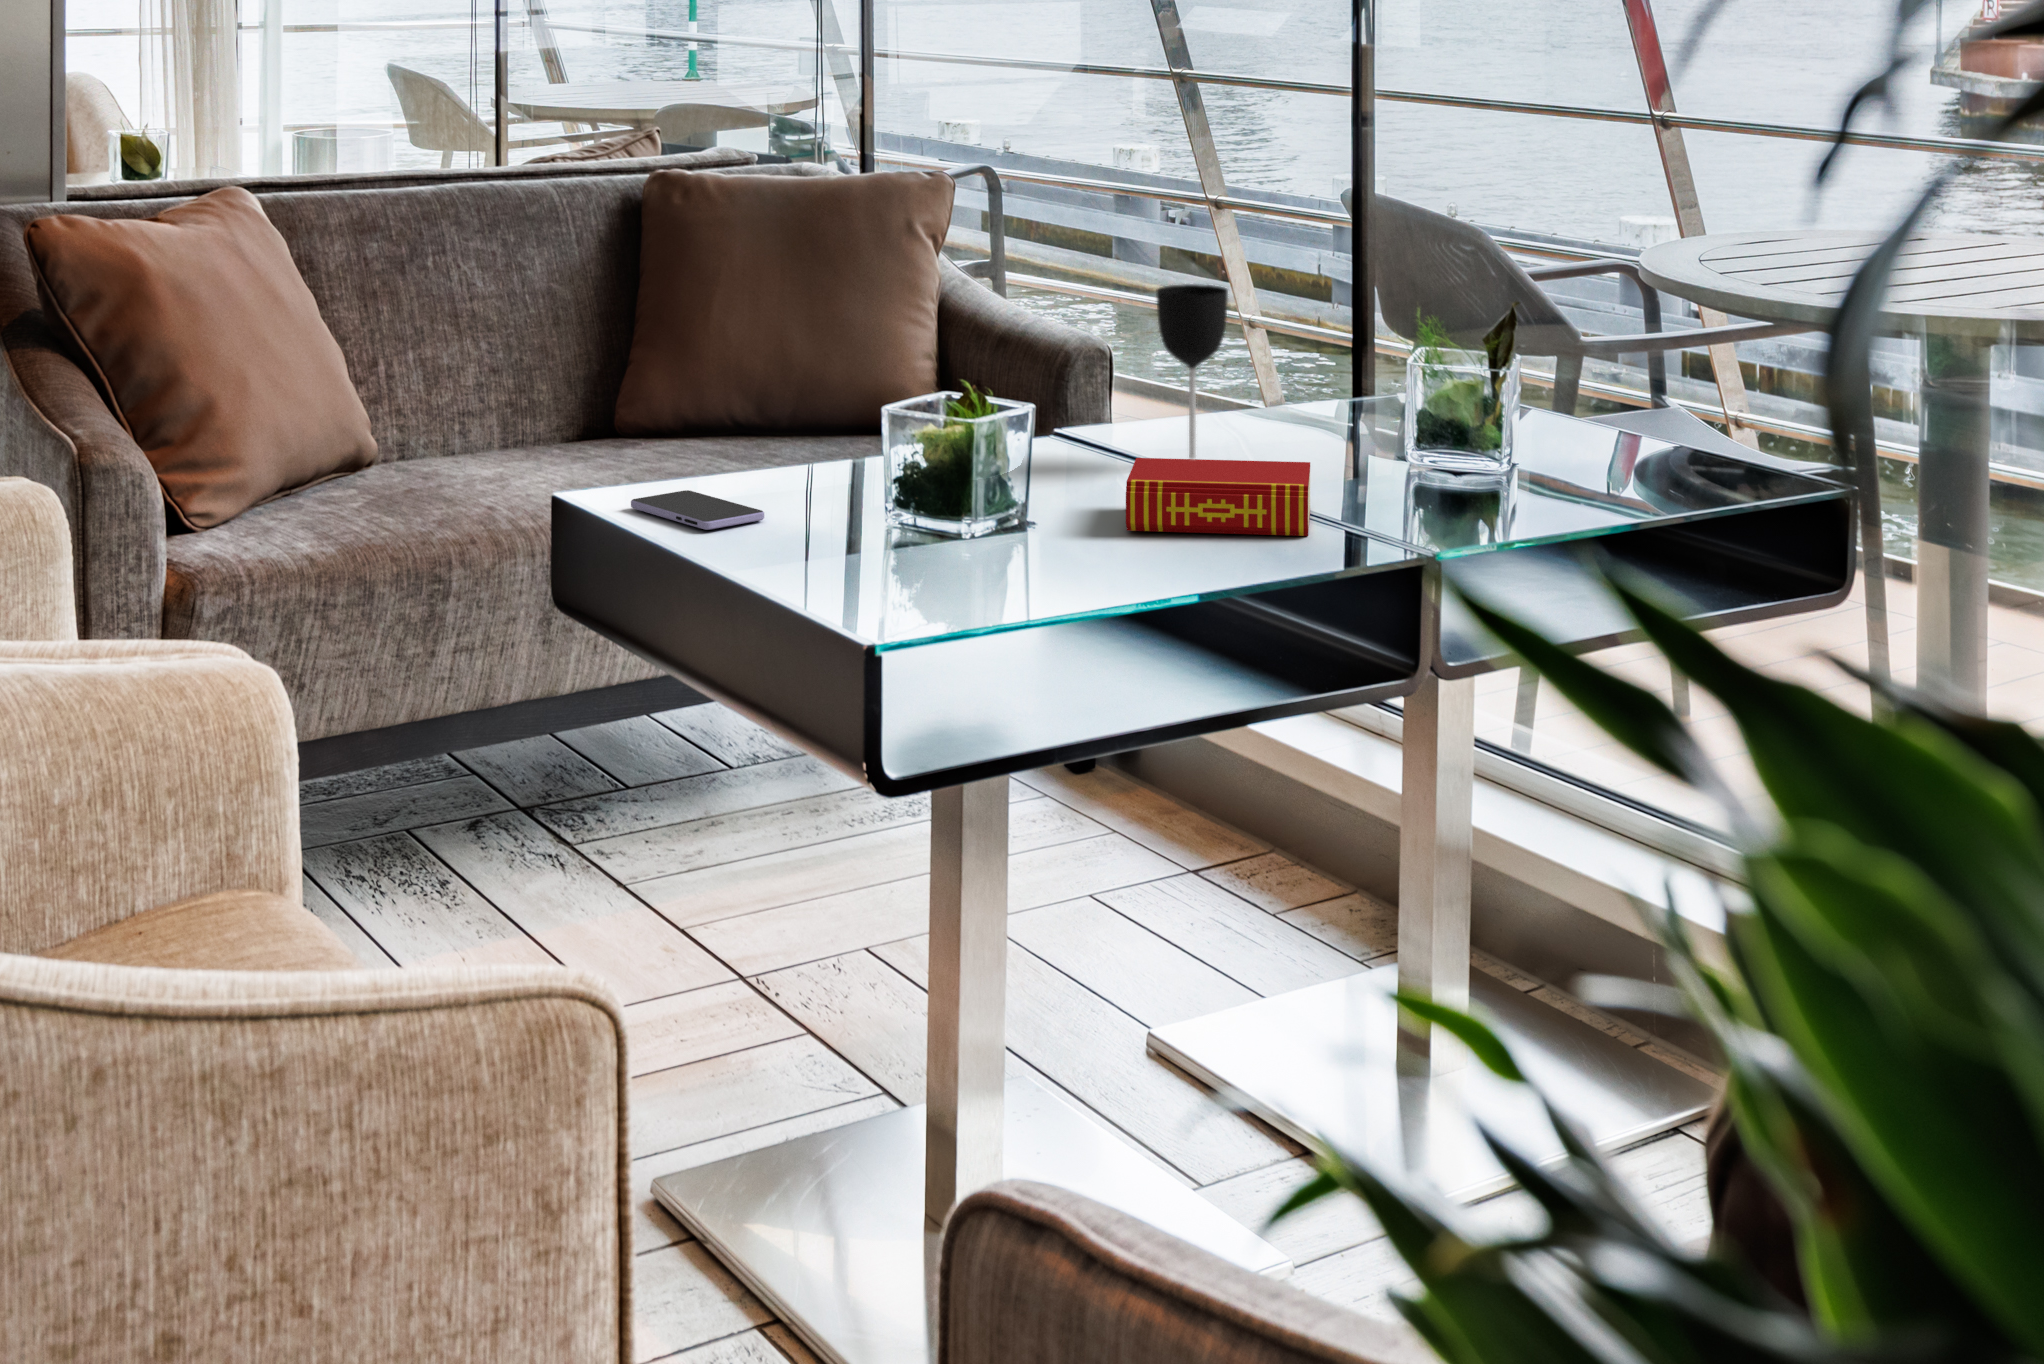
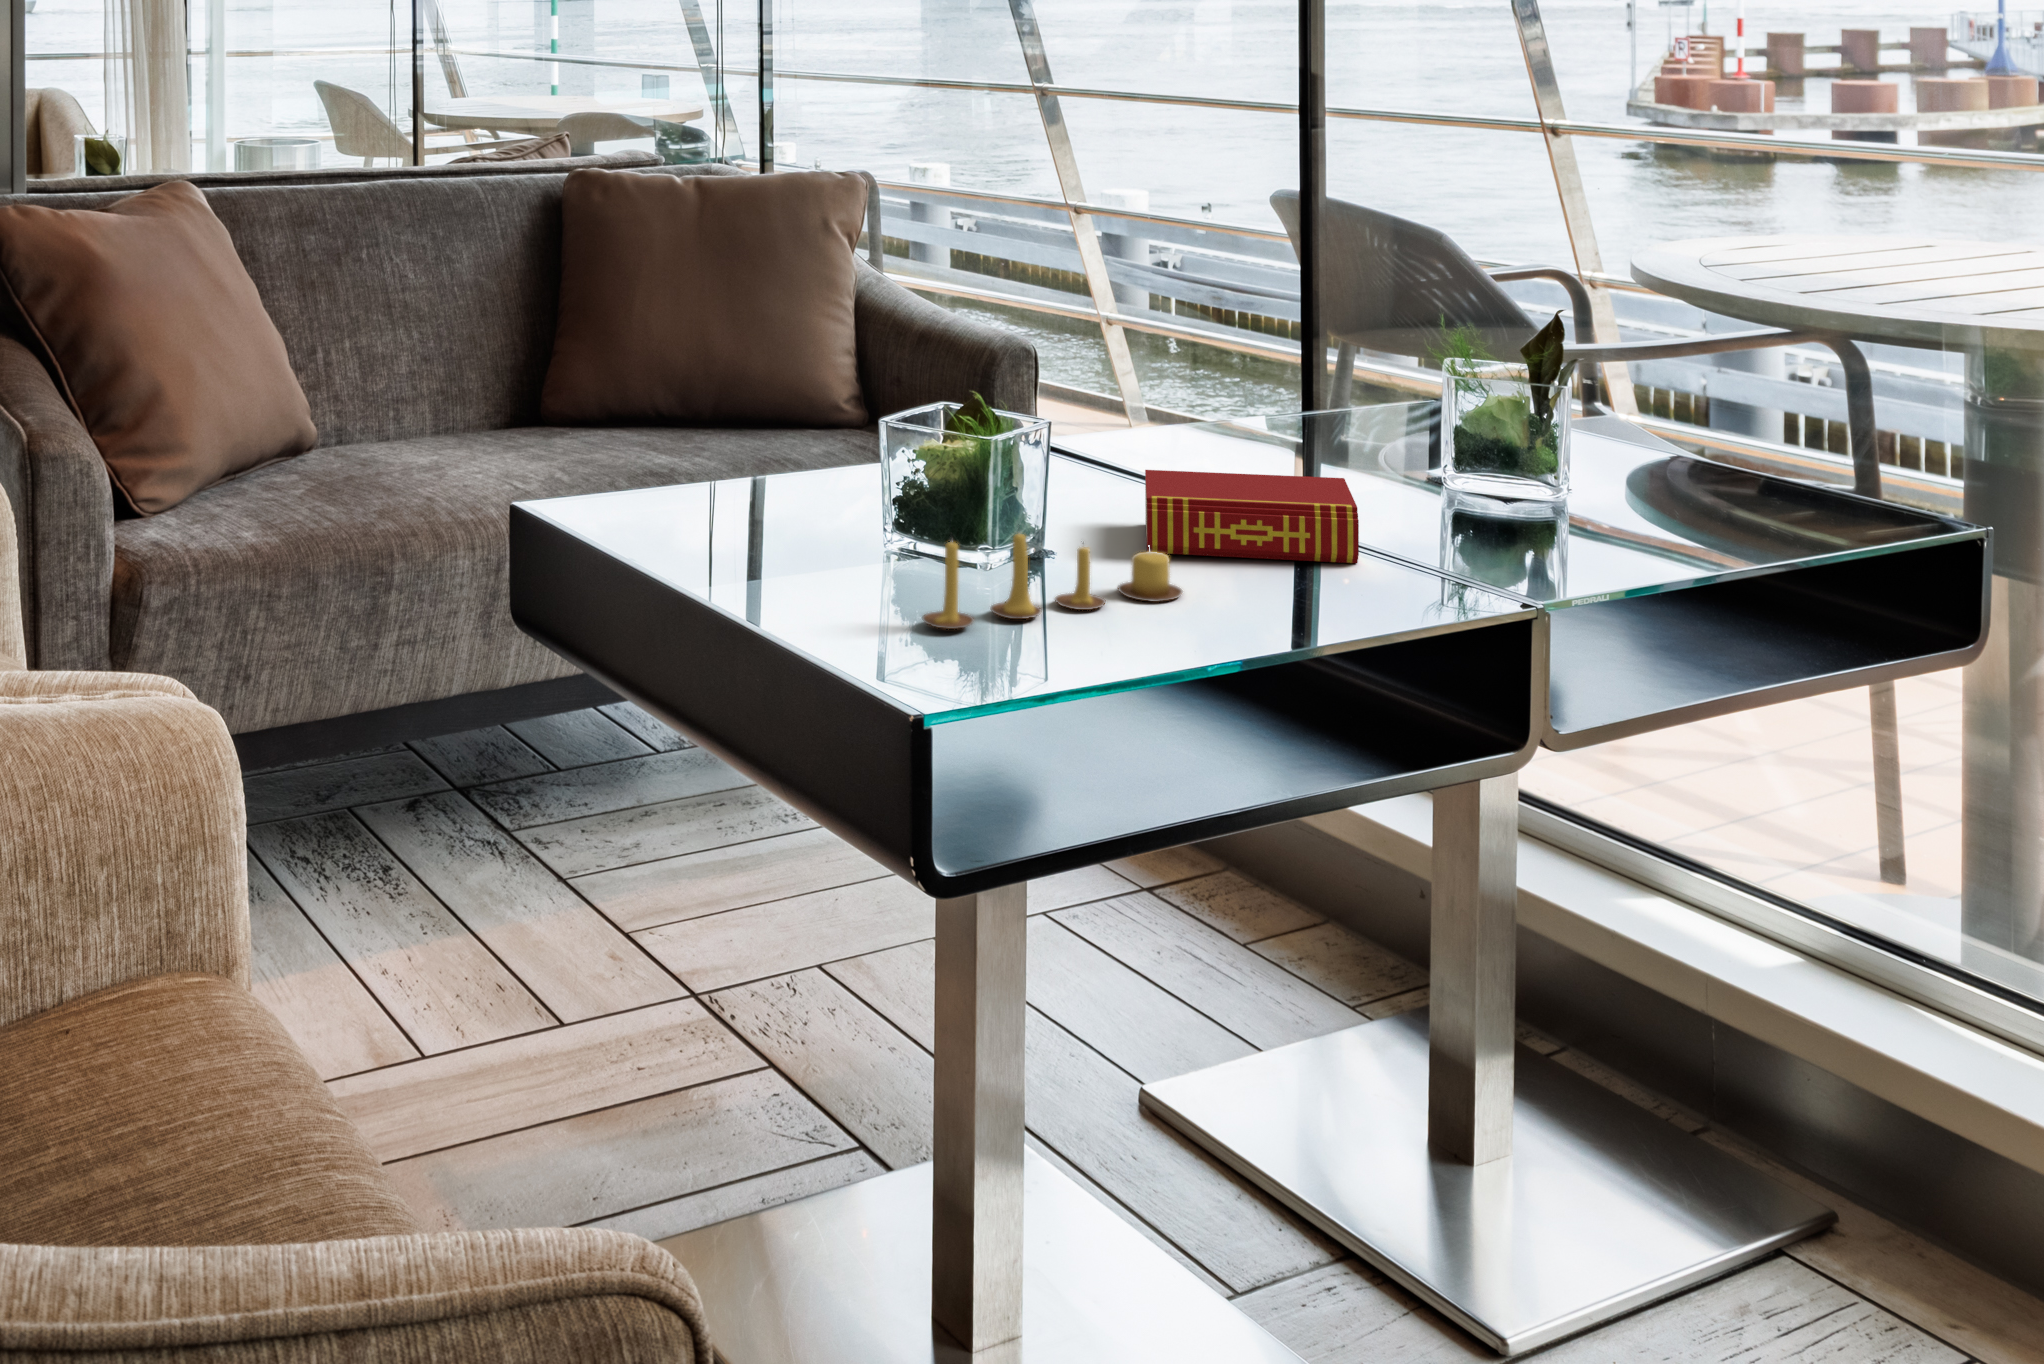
wine glass: present [1156,284,1228,459] -> none [1149,281,1229,485]
smartphone: present [631,490,764,530] -> none [593,496,739,541]
candle: none [908,503,1145,595] -> present [923,533,1182,629]

